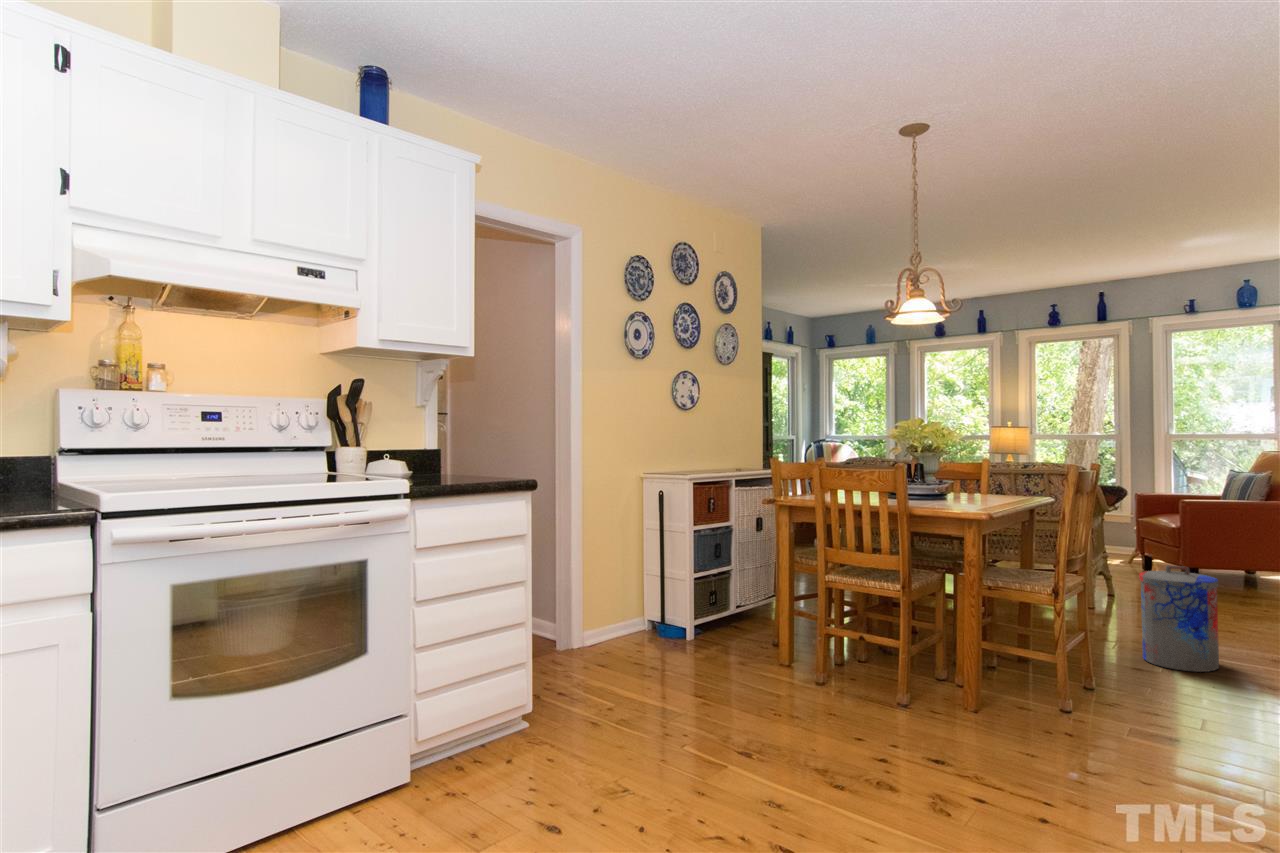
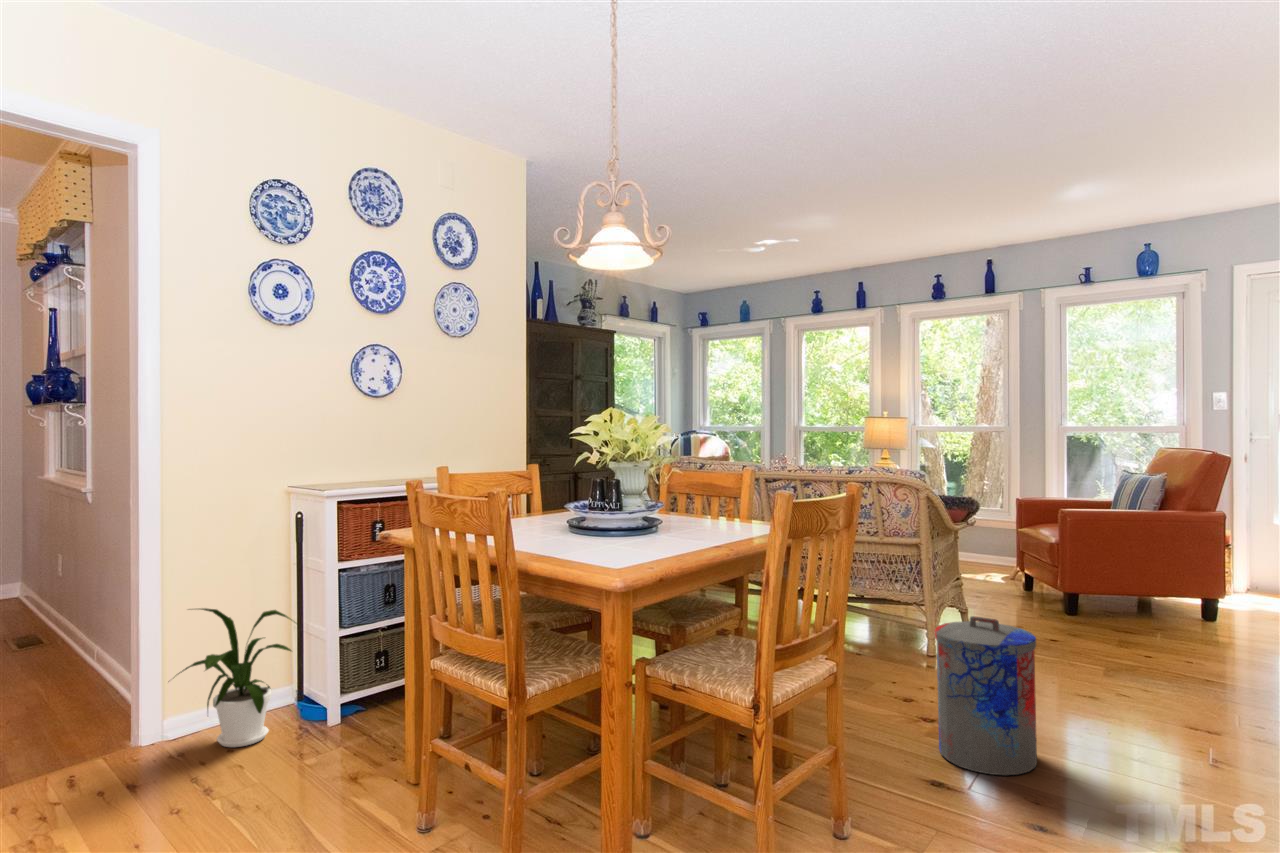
house plant: none [589,554,677,650] -> present [178,608,292,747]

